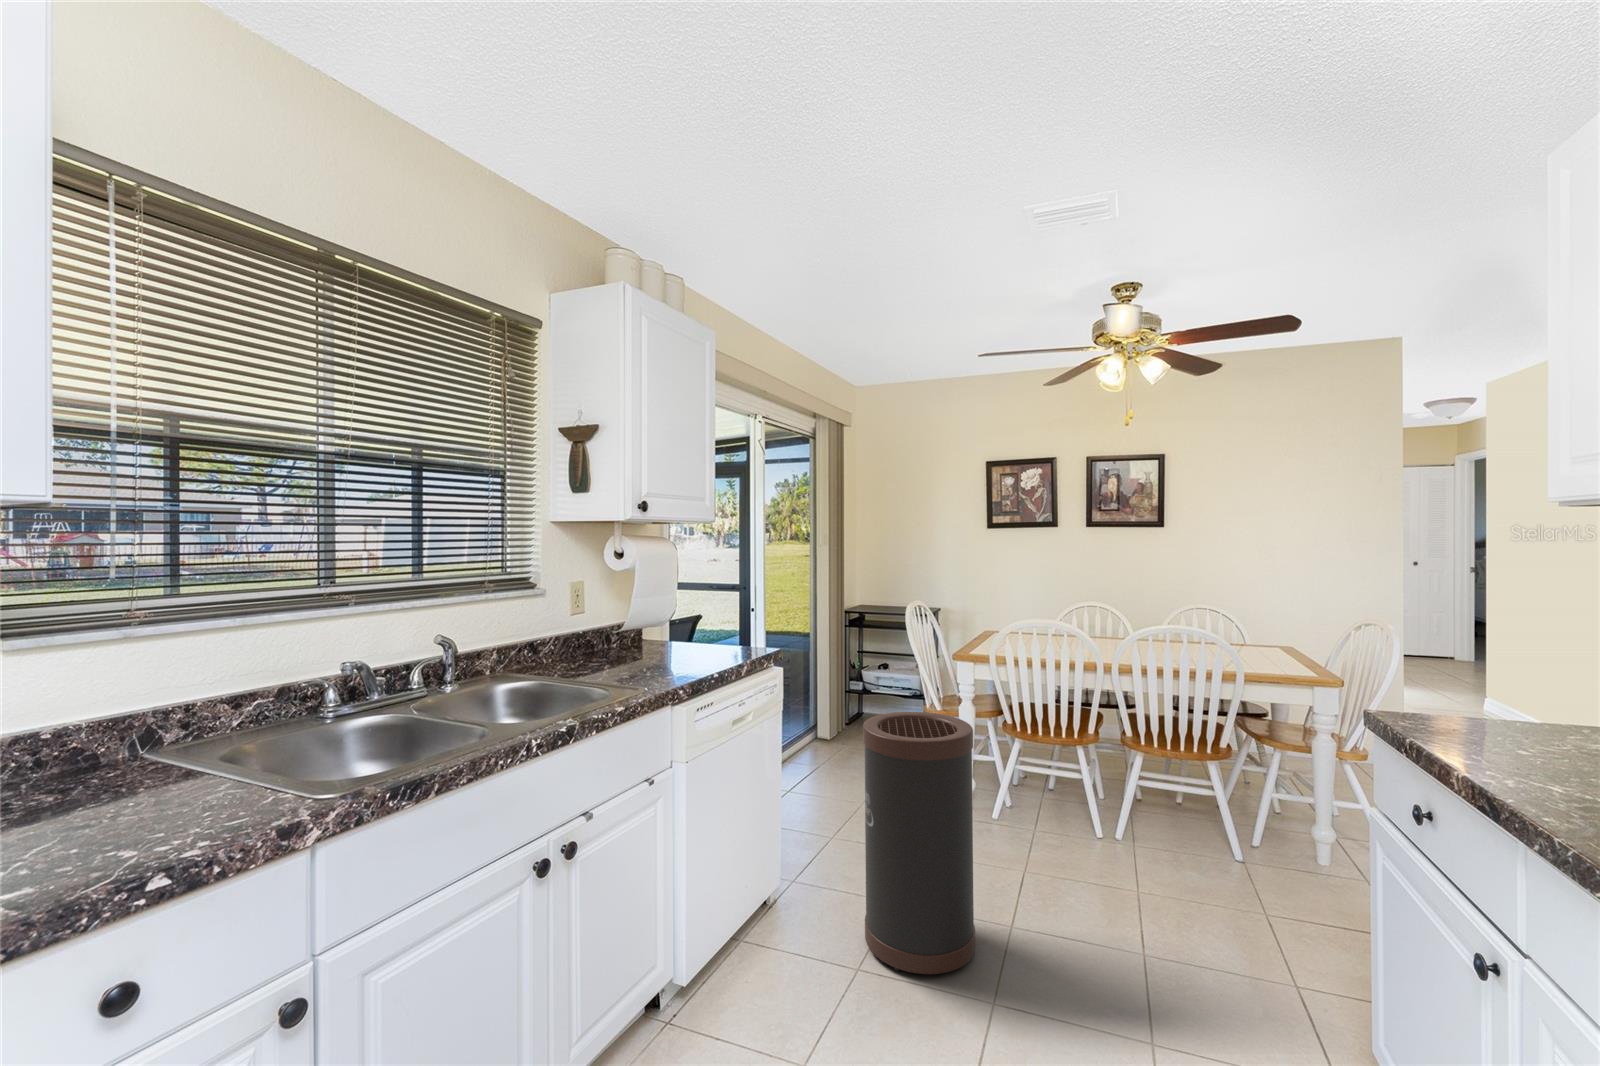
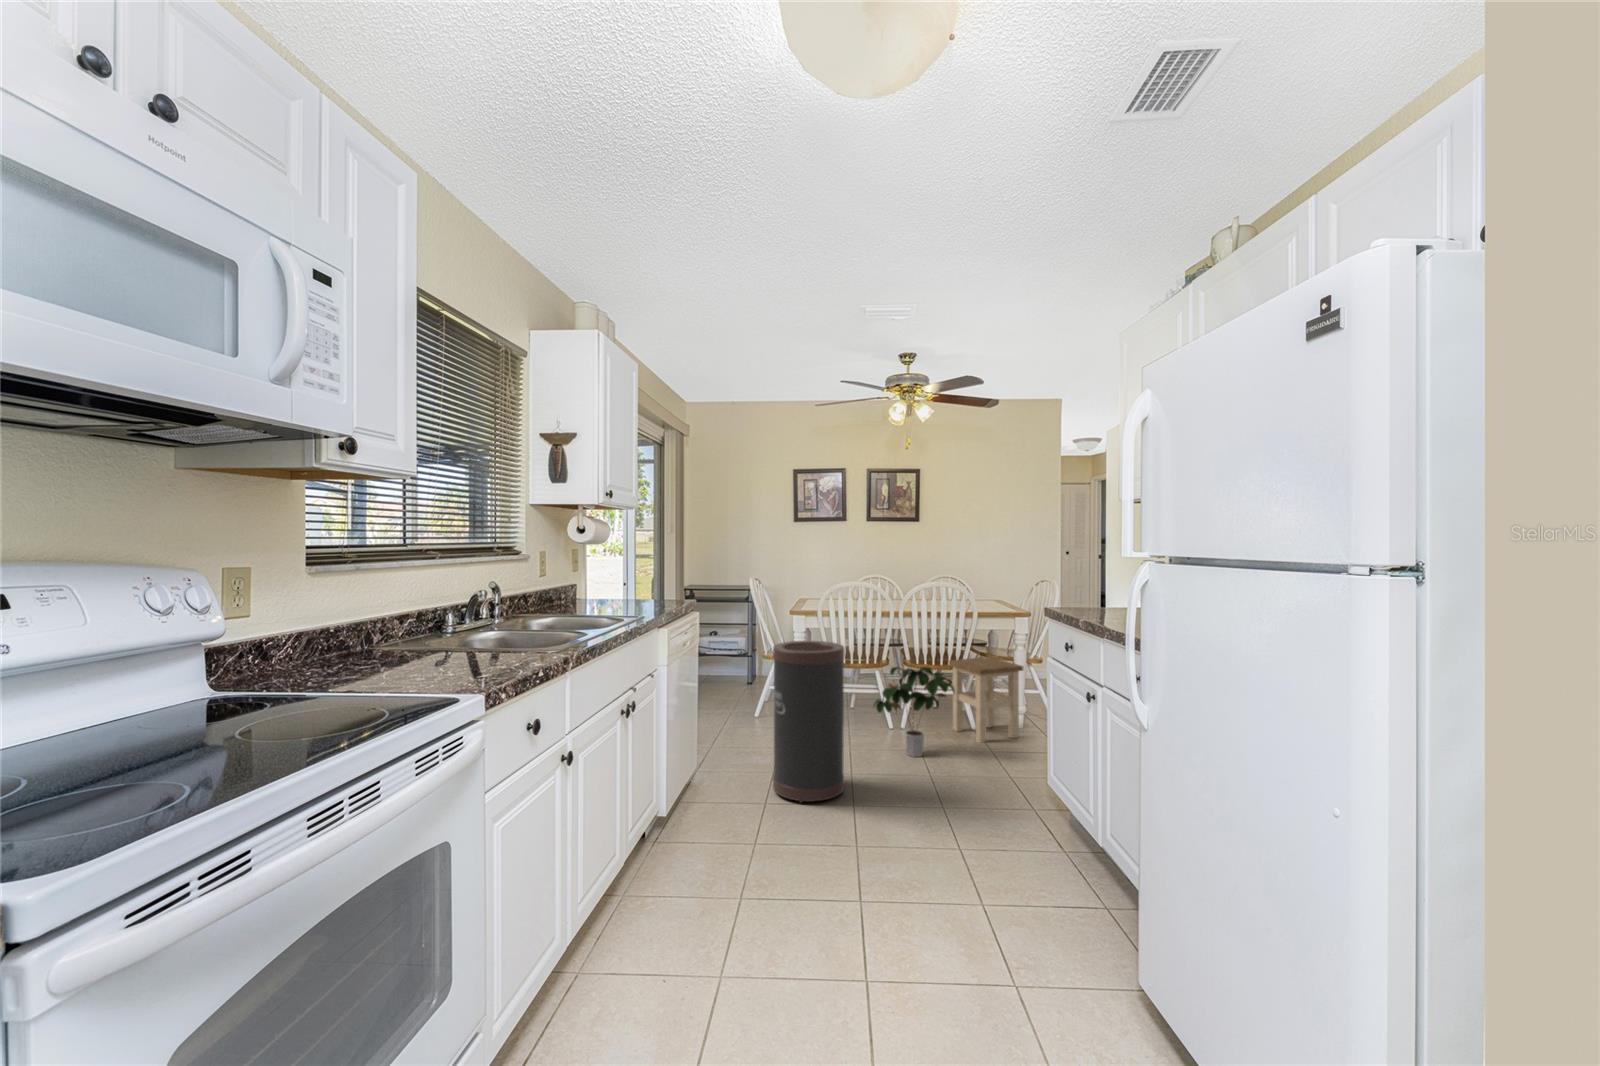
stool: none [1191,744,1332,891] -> present [949,657,1024,743]
potted plant: none [1051,754,1189,905] -> present [874,667,955,757]

